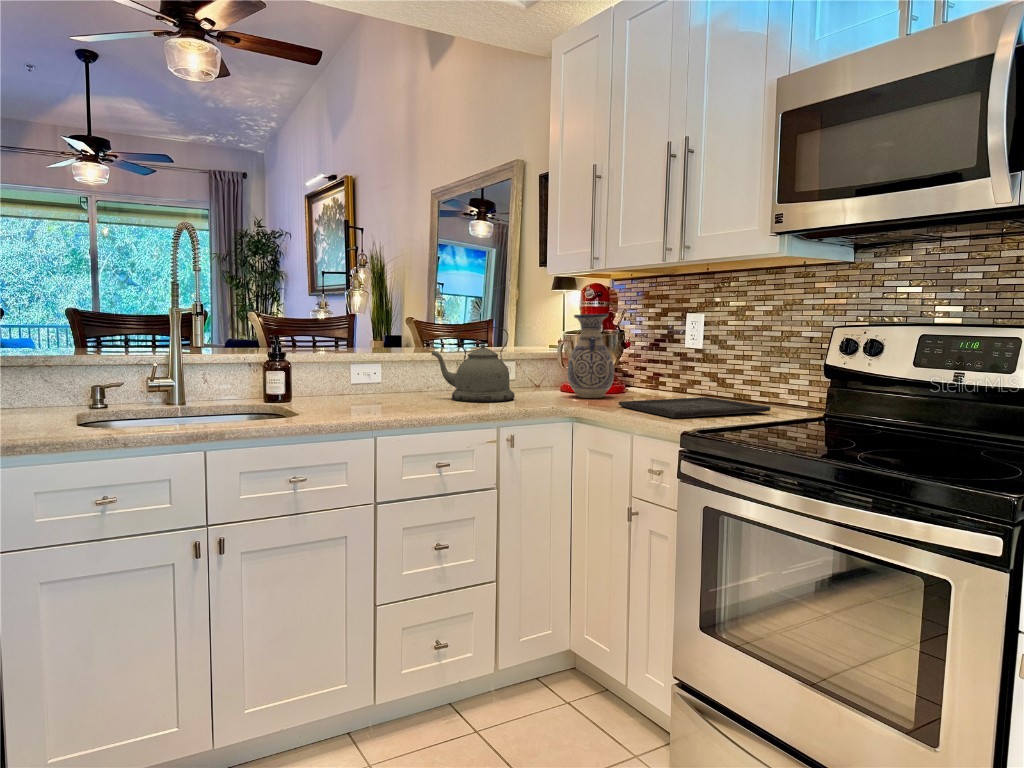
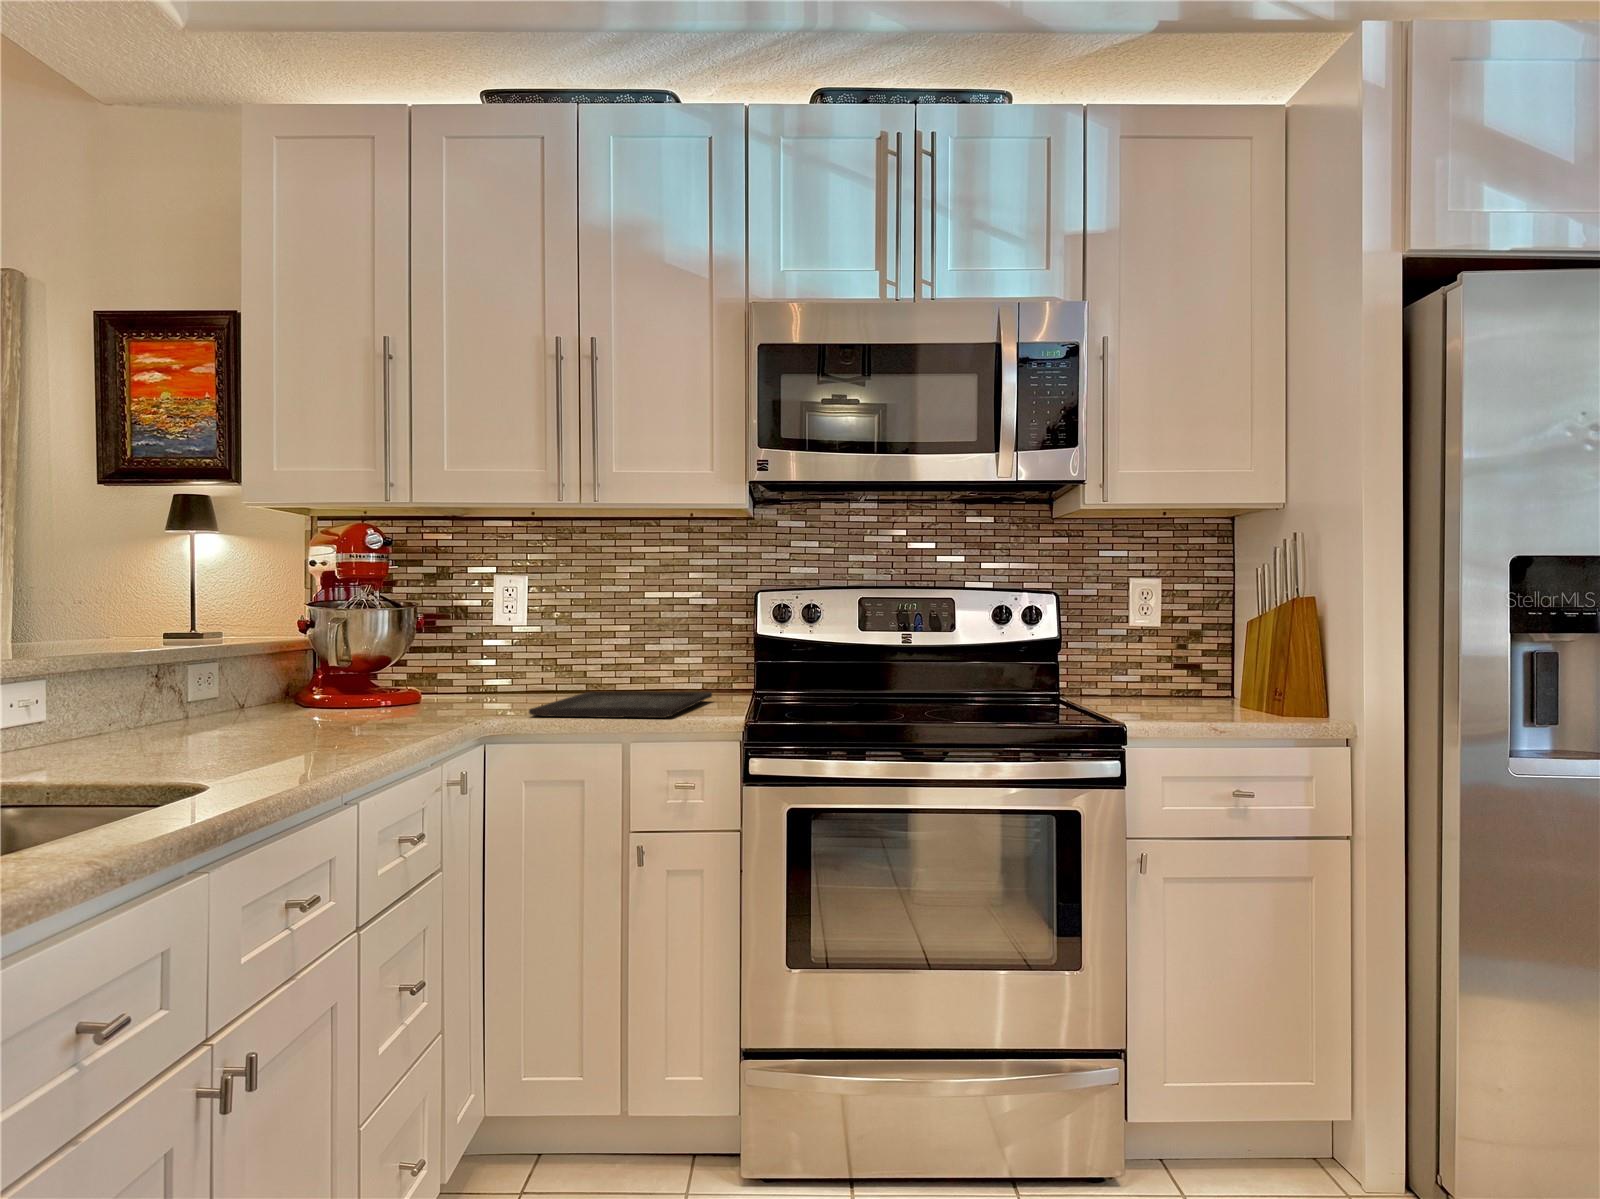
vase: present [567,314,615,398] -> none [370,575,455,714]
kettle: present [432,327,515,402] -> none [150,597,334,747]

